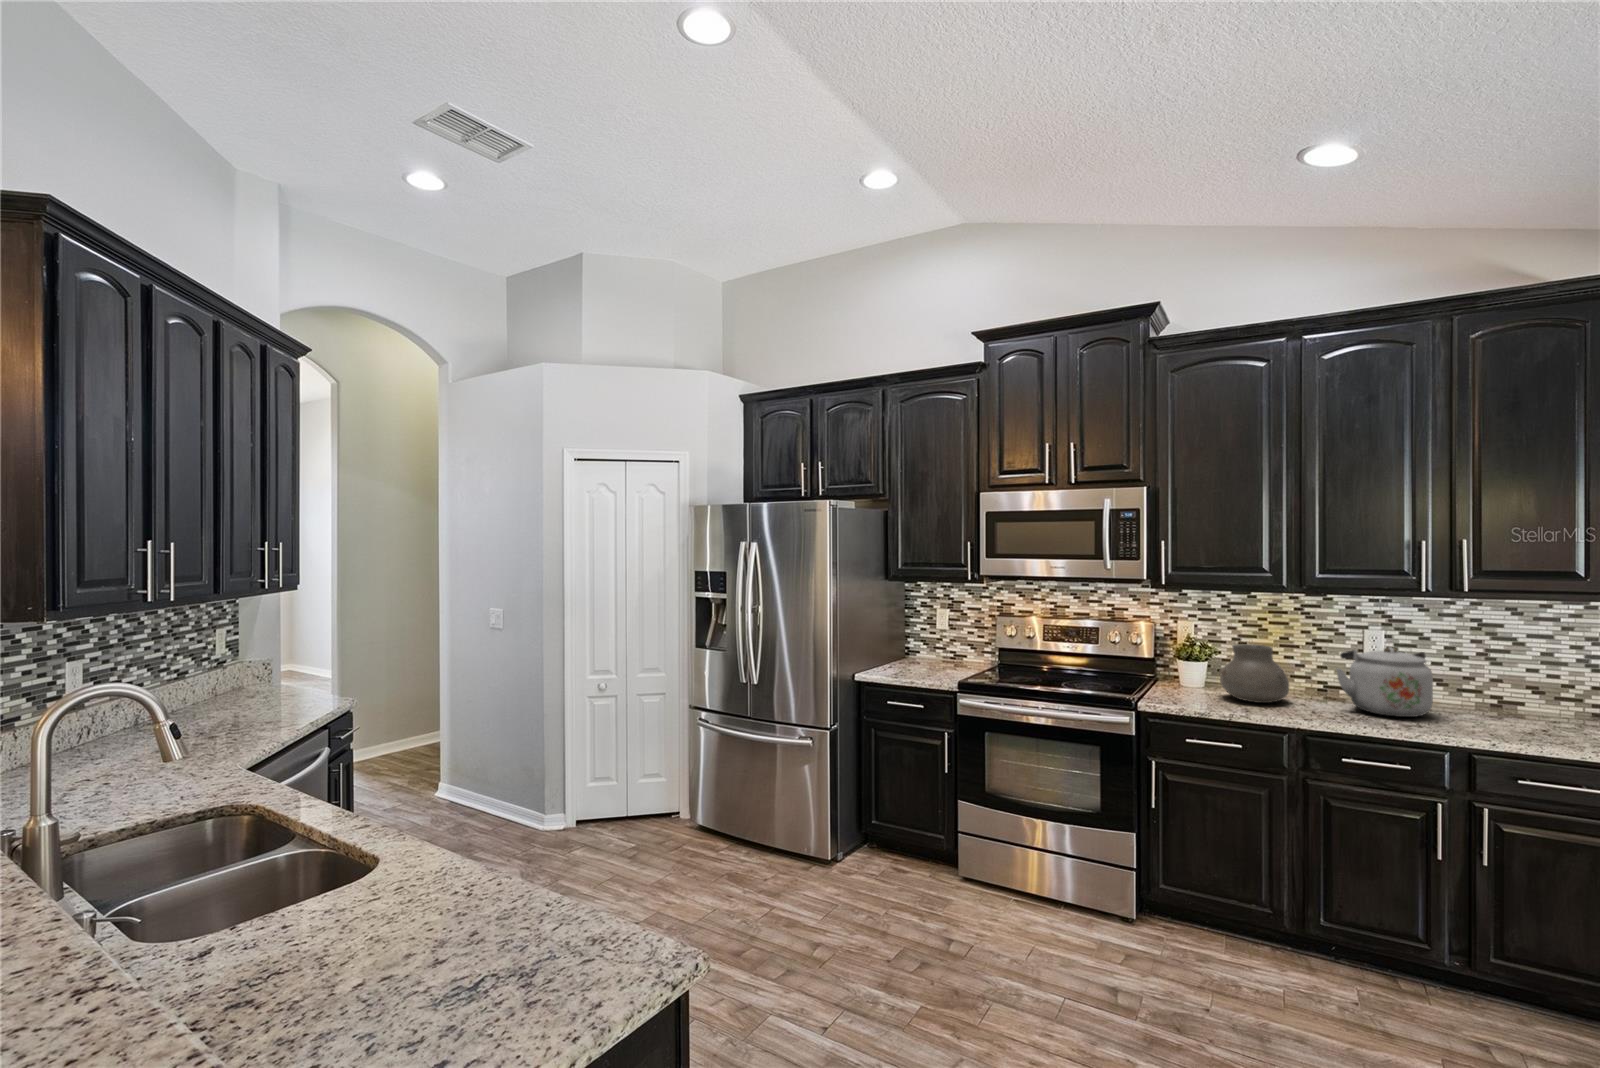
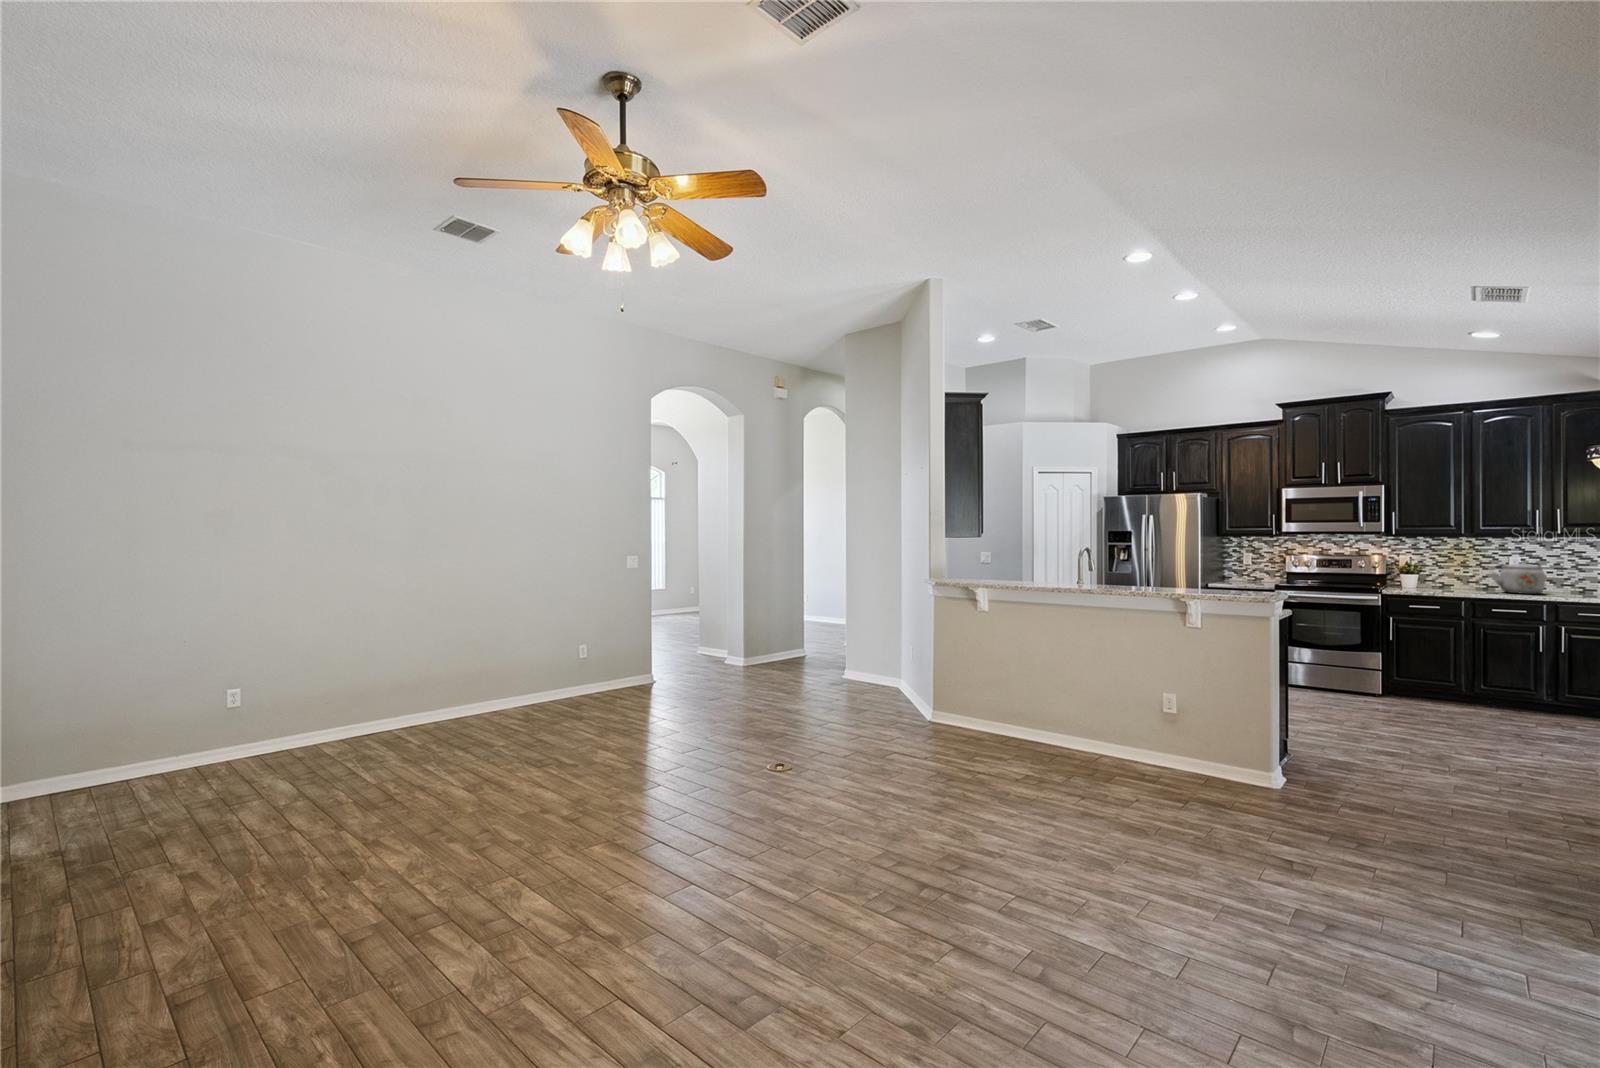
vase: present [1220,644,1289,703] -> none [1426,564,1466,591]

